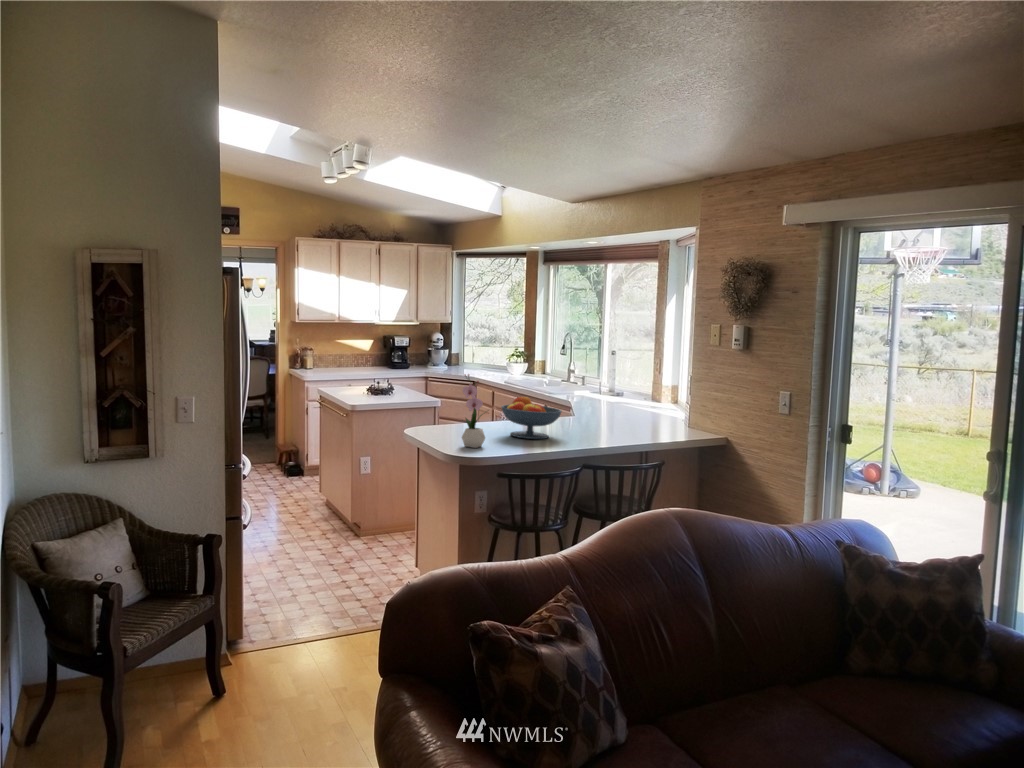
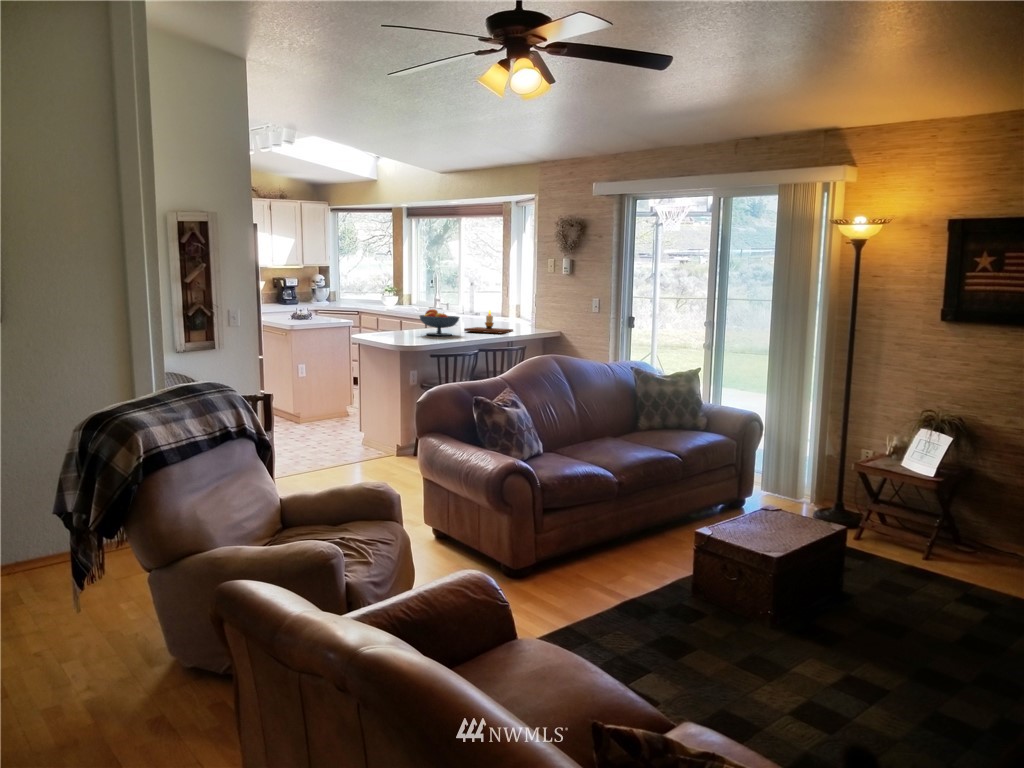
flower arrangement: present [462,374,485,448] -> none [401,292,419,340]
candle: none [572,400,650,439] -> present [464,310,513,333]

